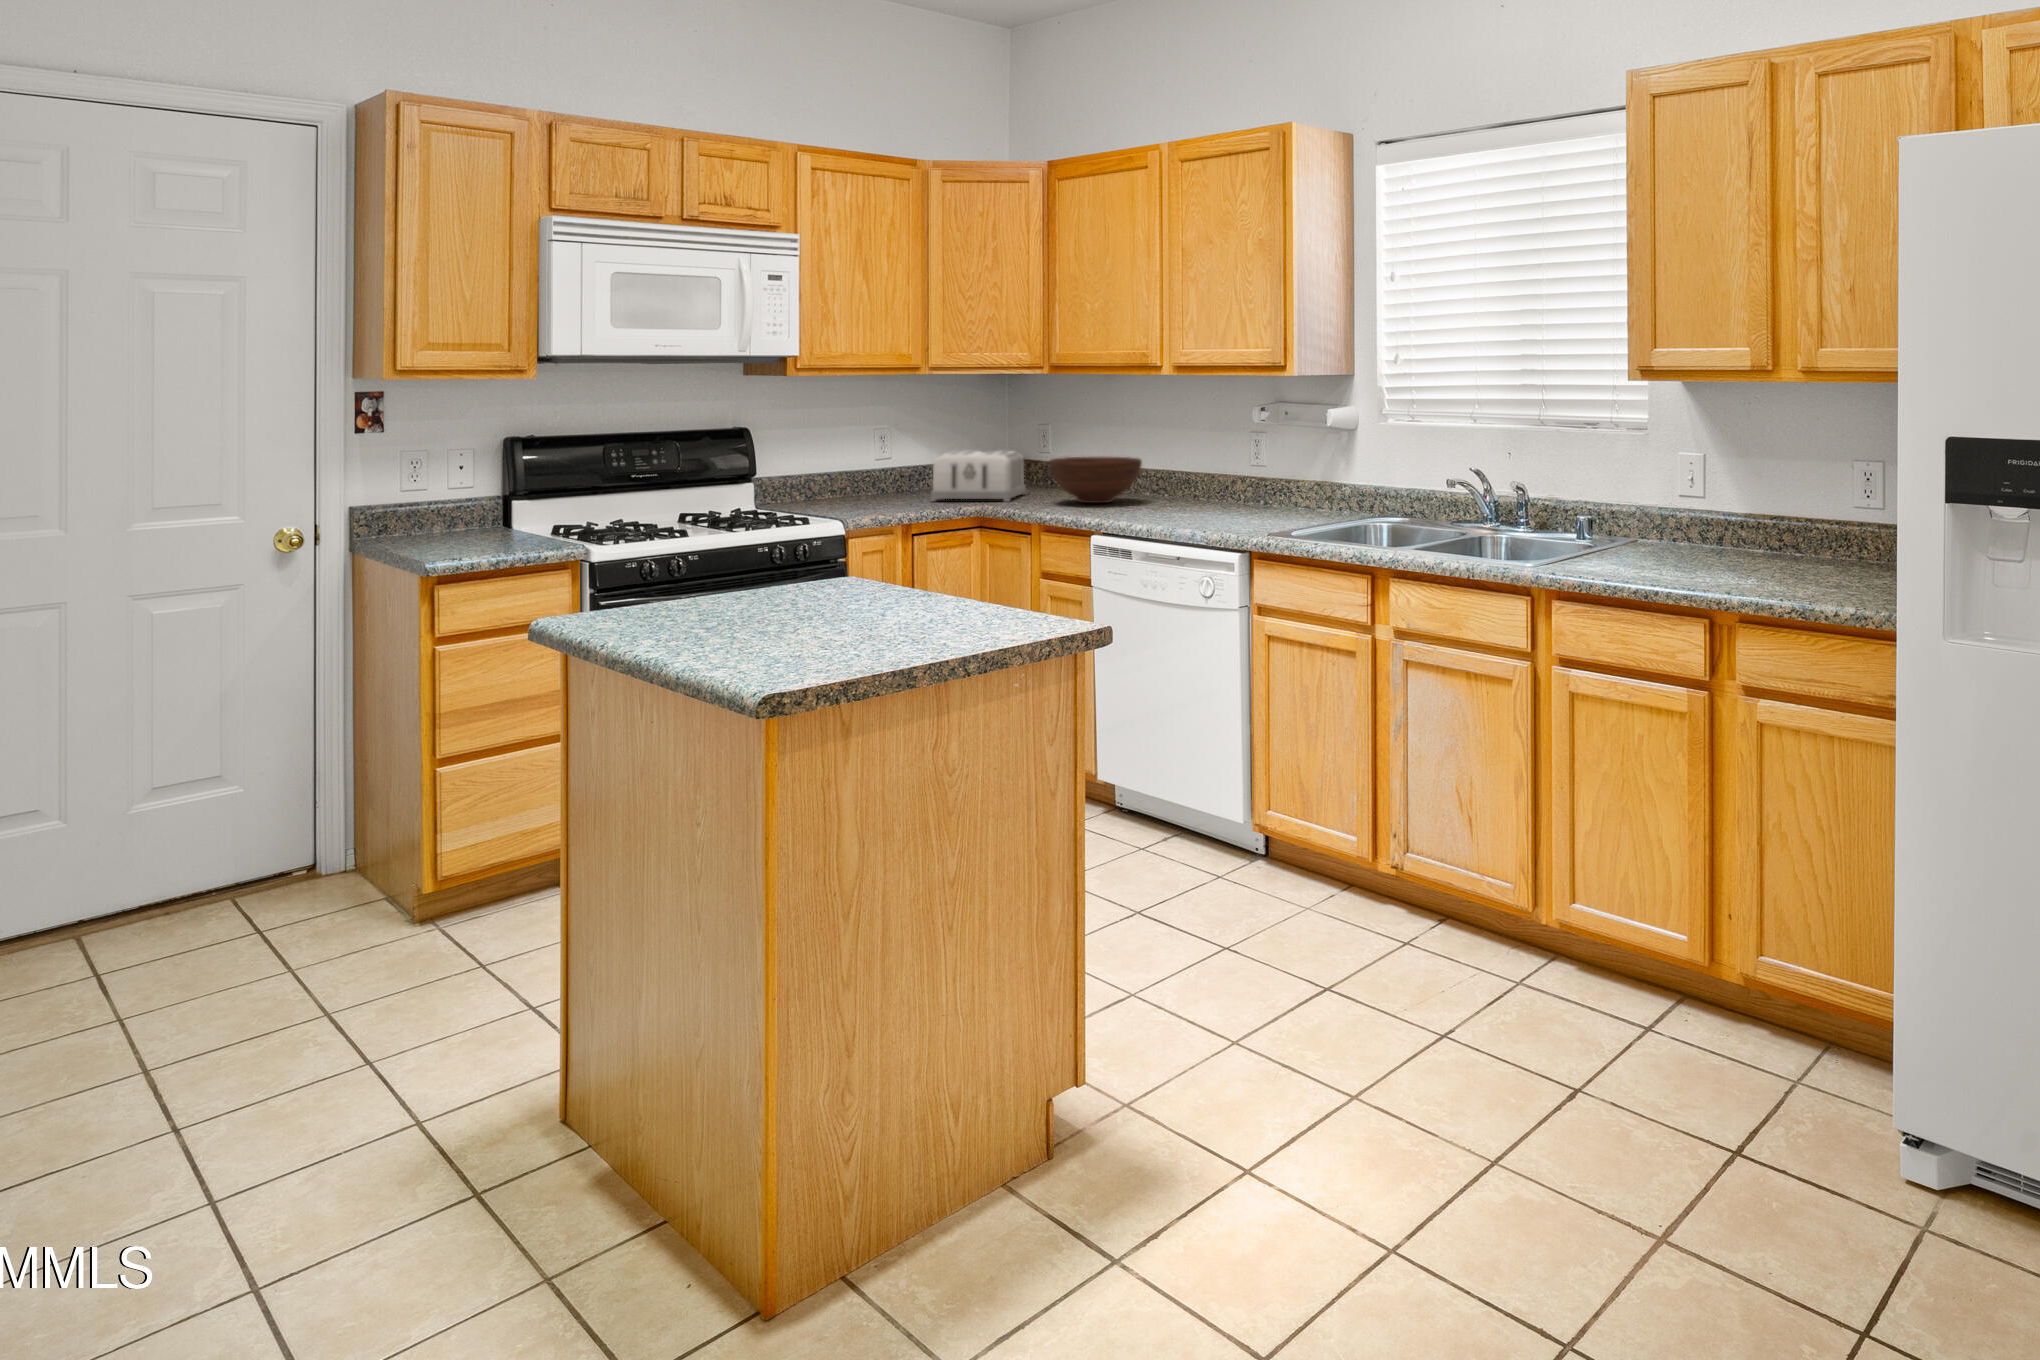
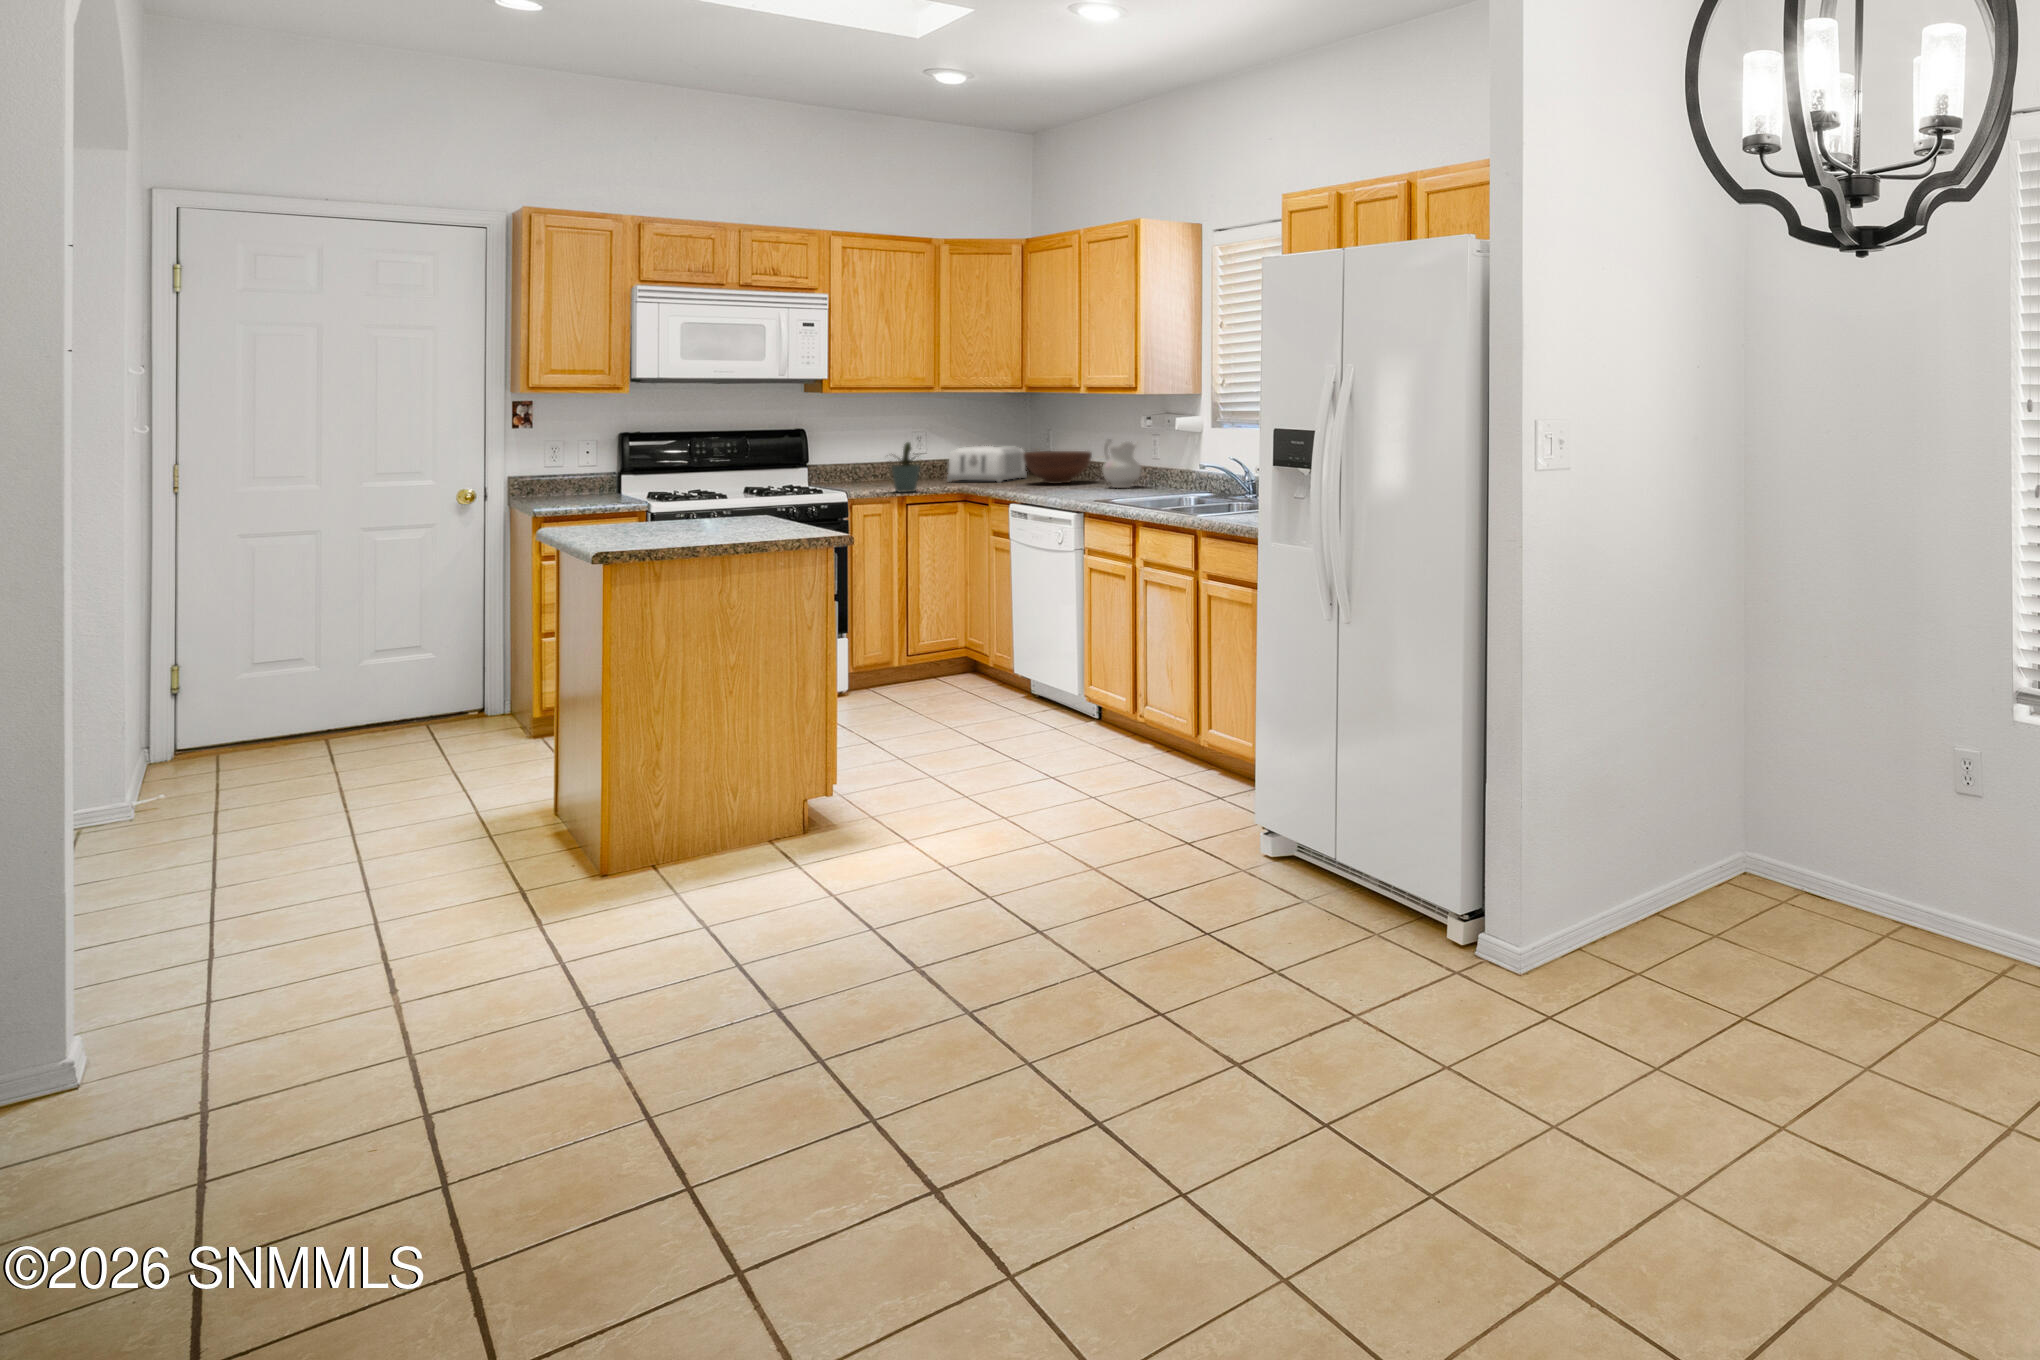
ceramic pitcher: none [1180,440,1237,511] -> present [1102,439,1141,488]
potted plant: none [884,446,939,520] -> present [890,442,920,492]

